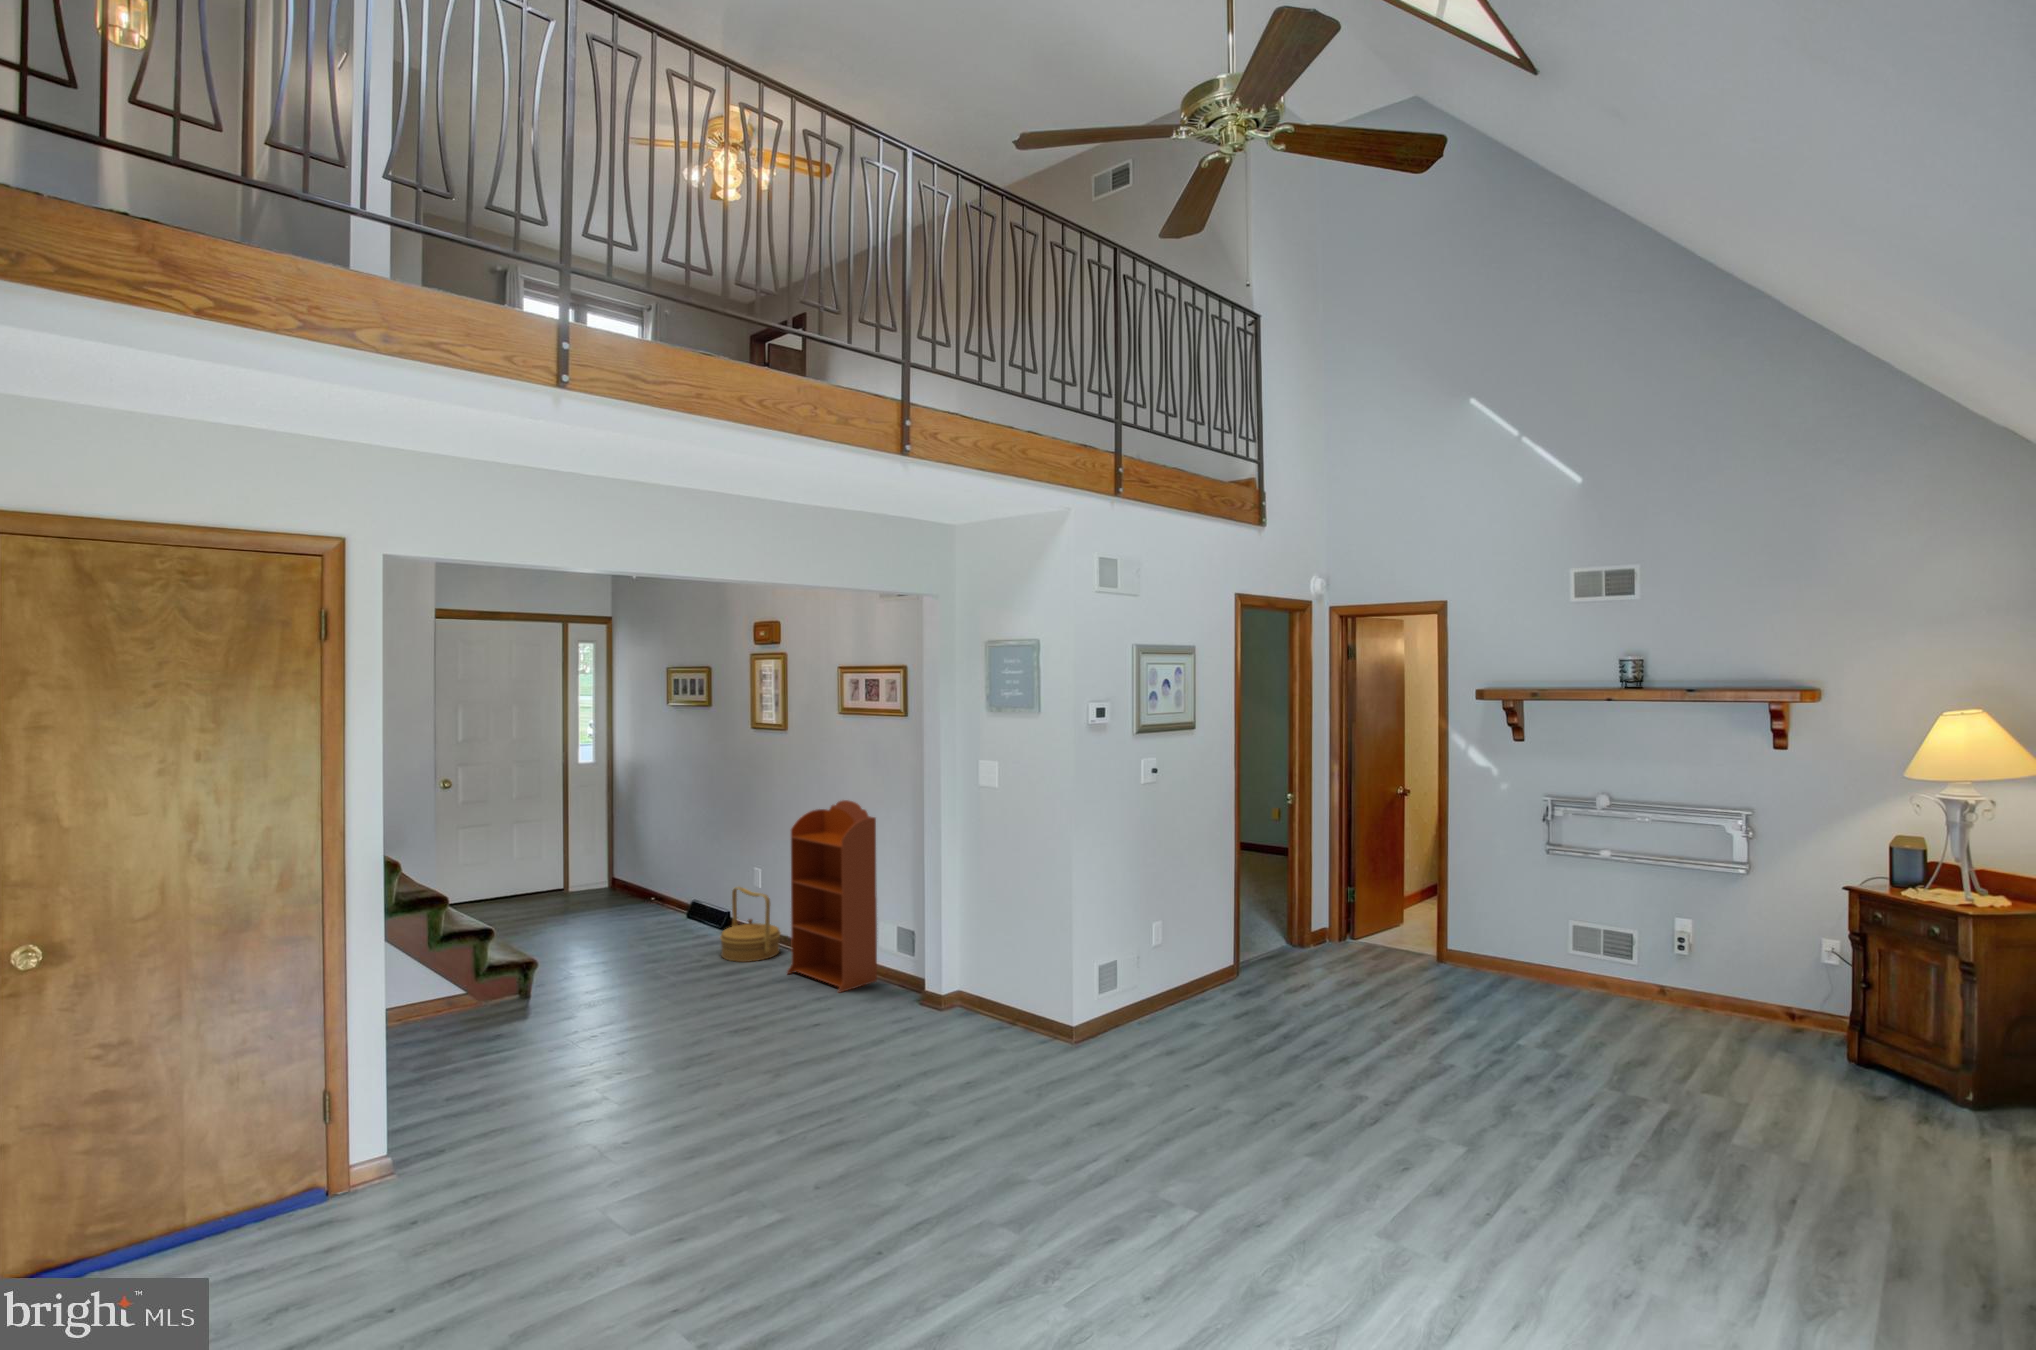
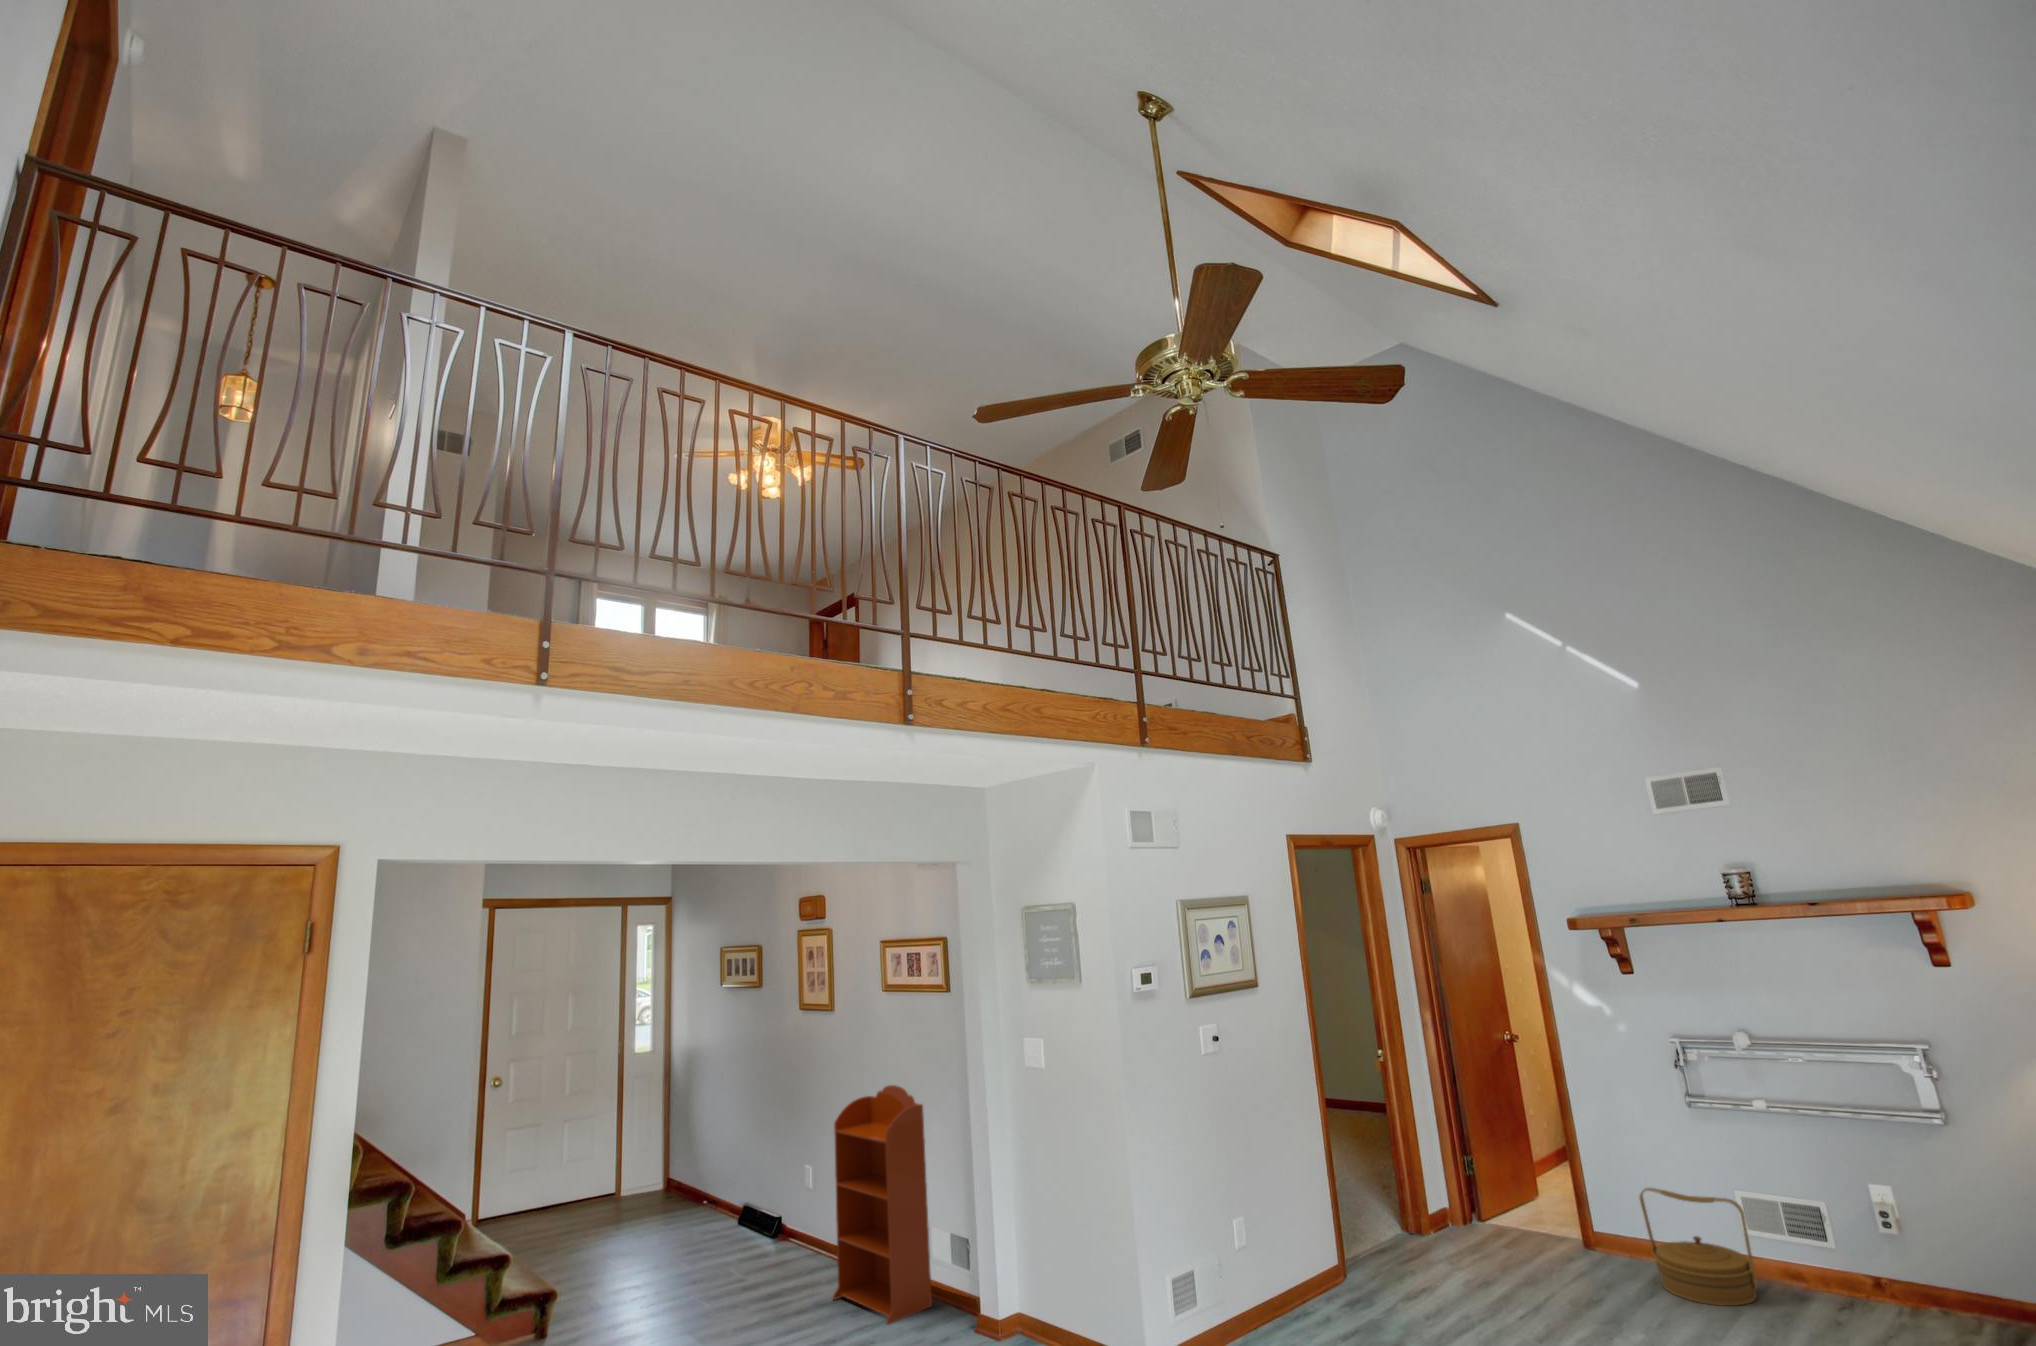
woven basket: present [720,887,780,962] -> present [1639,1188,1758,1306]

